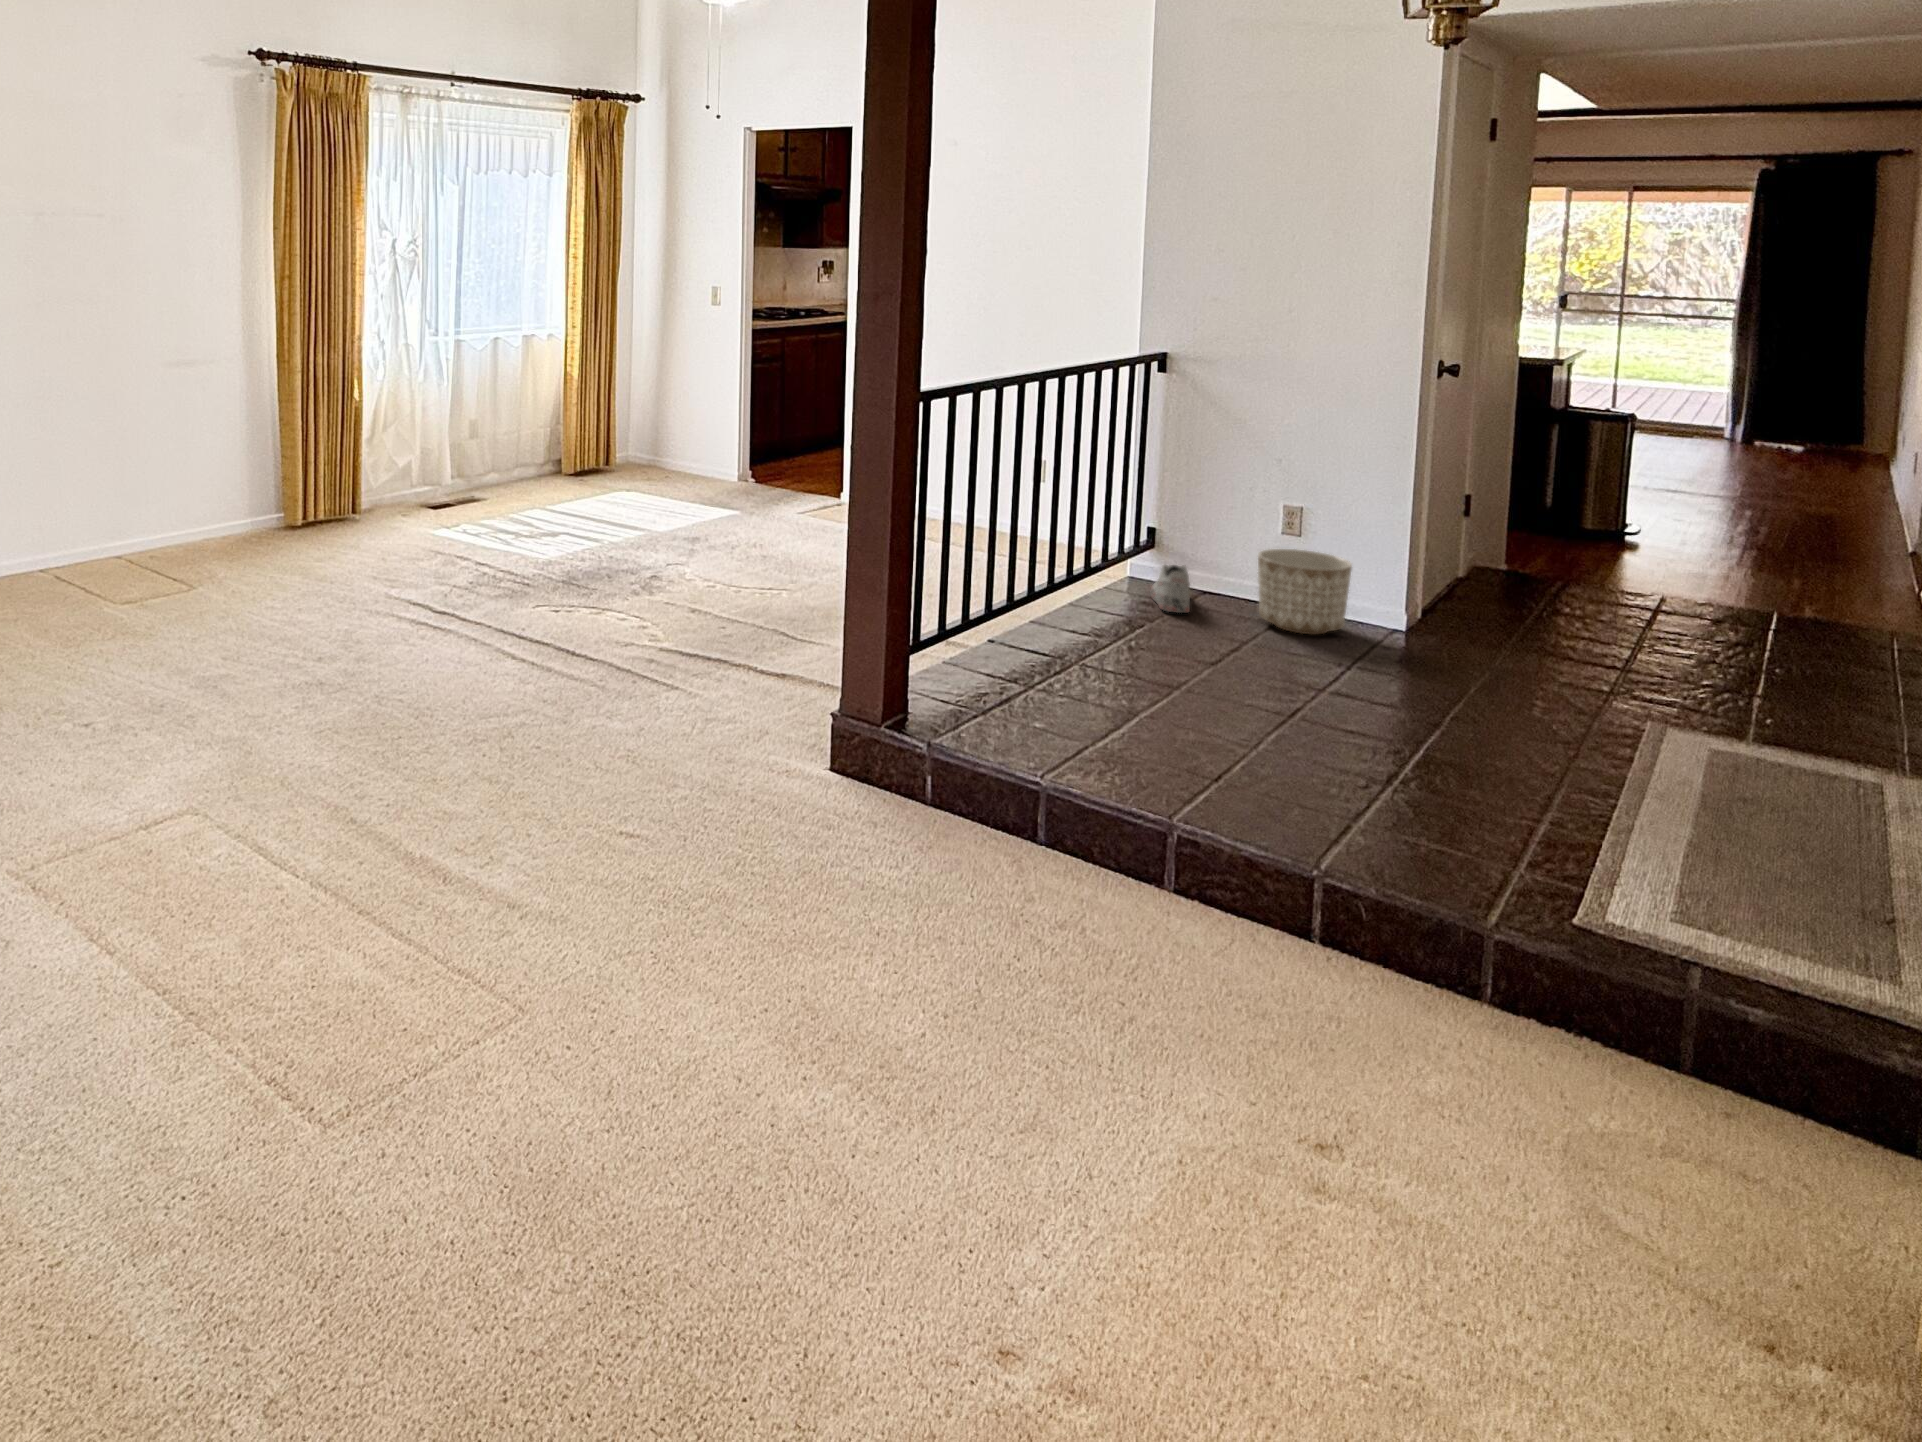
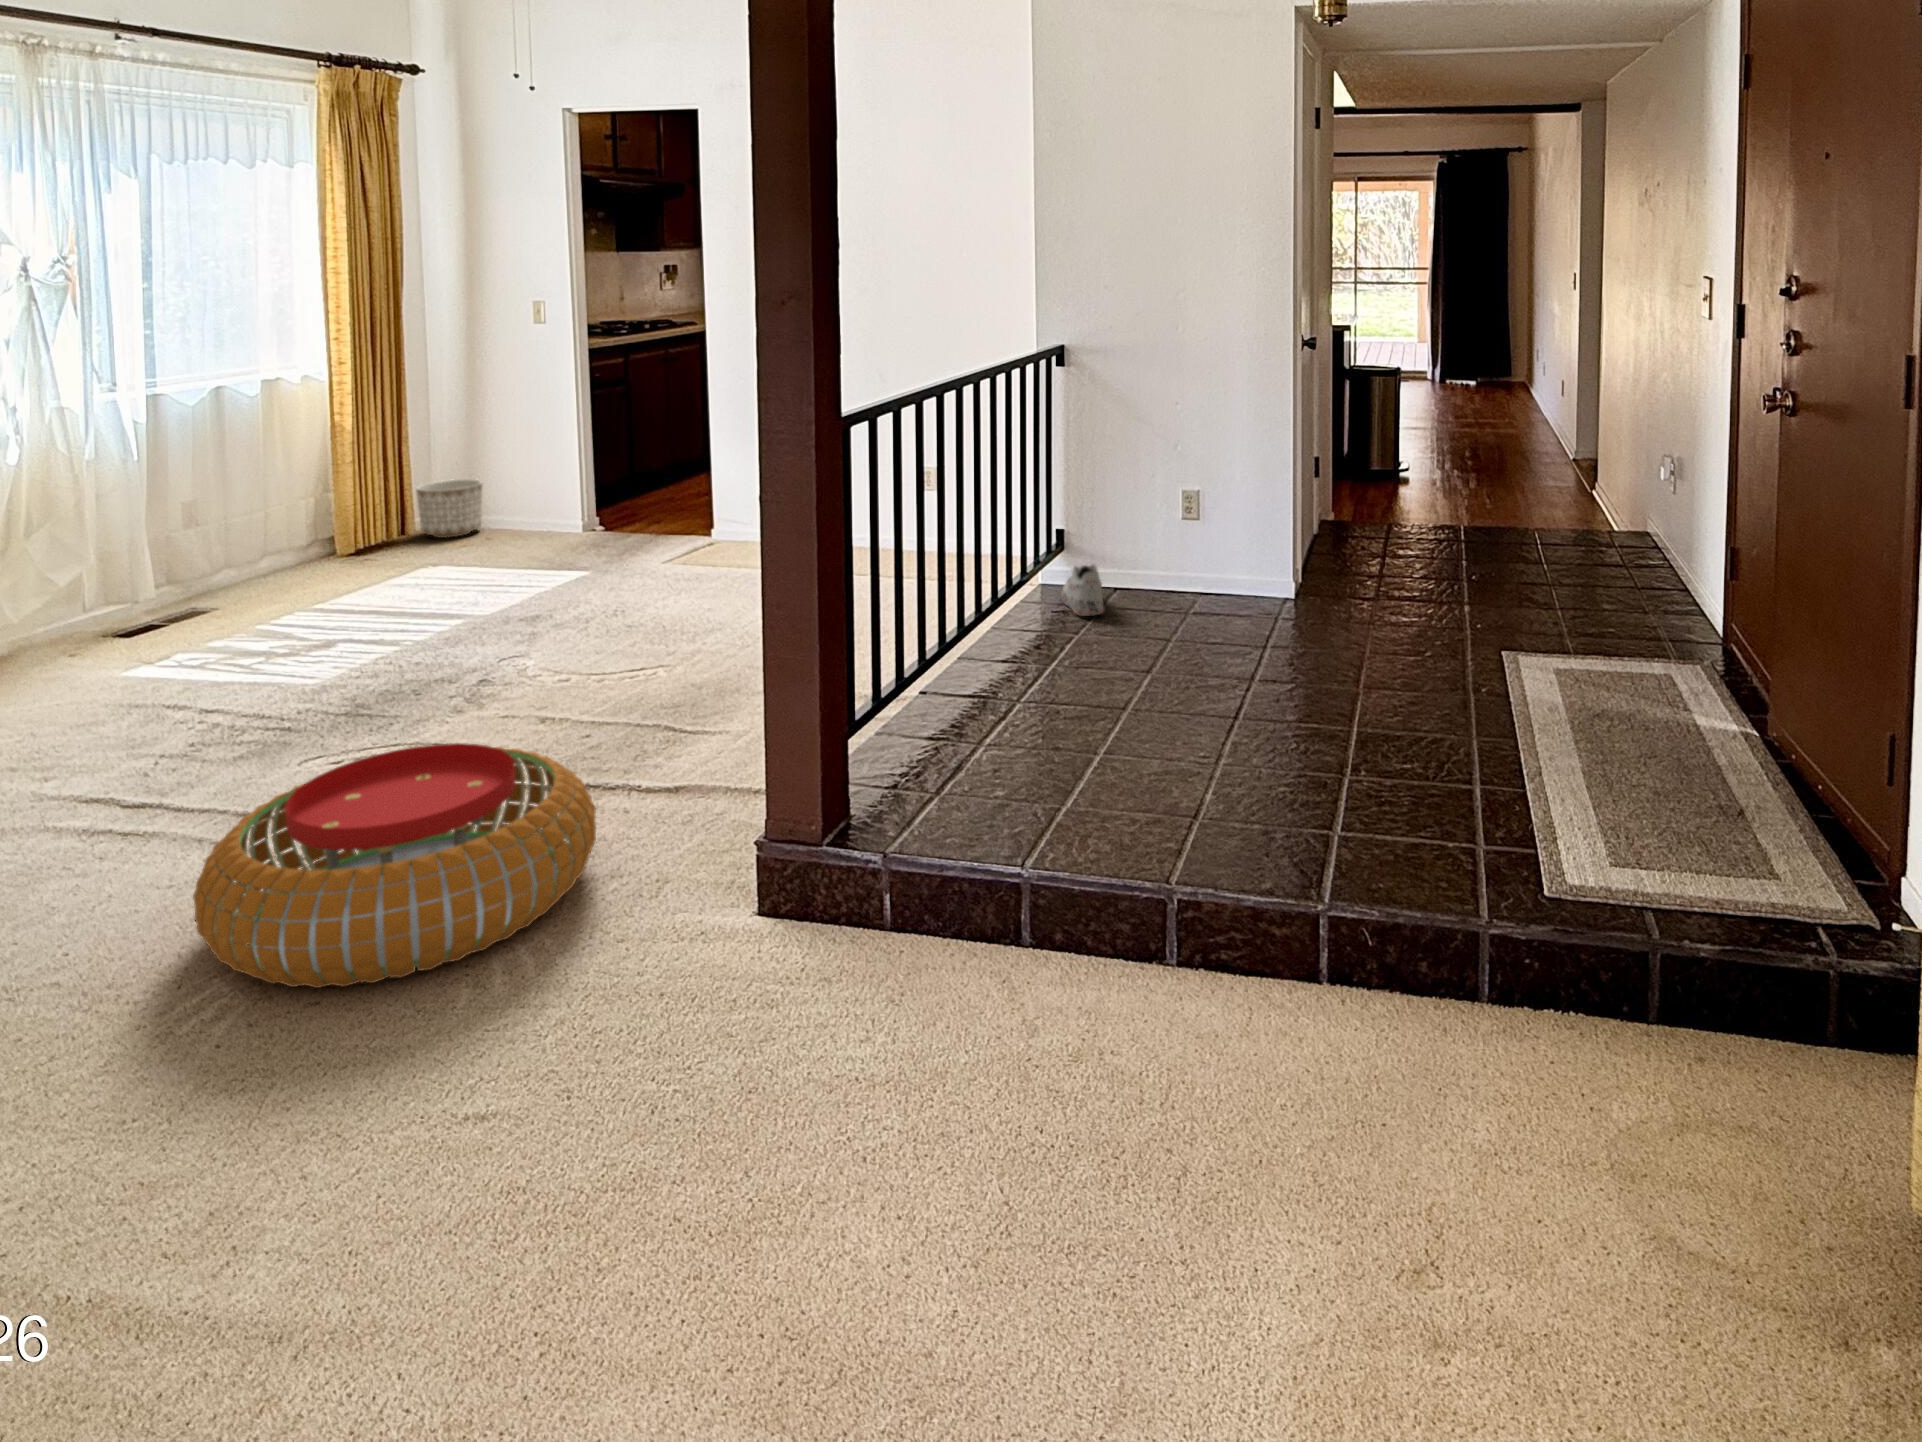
planter: present [1258,549,1352,634] -> present [416,479,482,538]
pouf: none [474,601,723,747] -> present [193,743,596,988]

